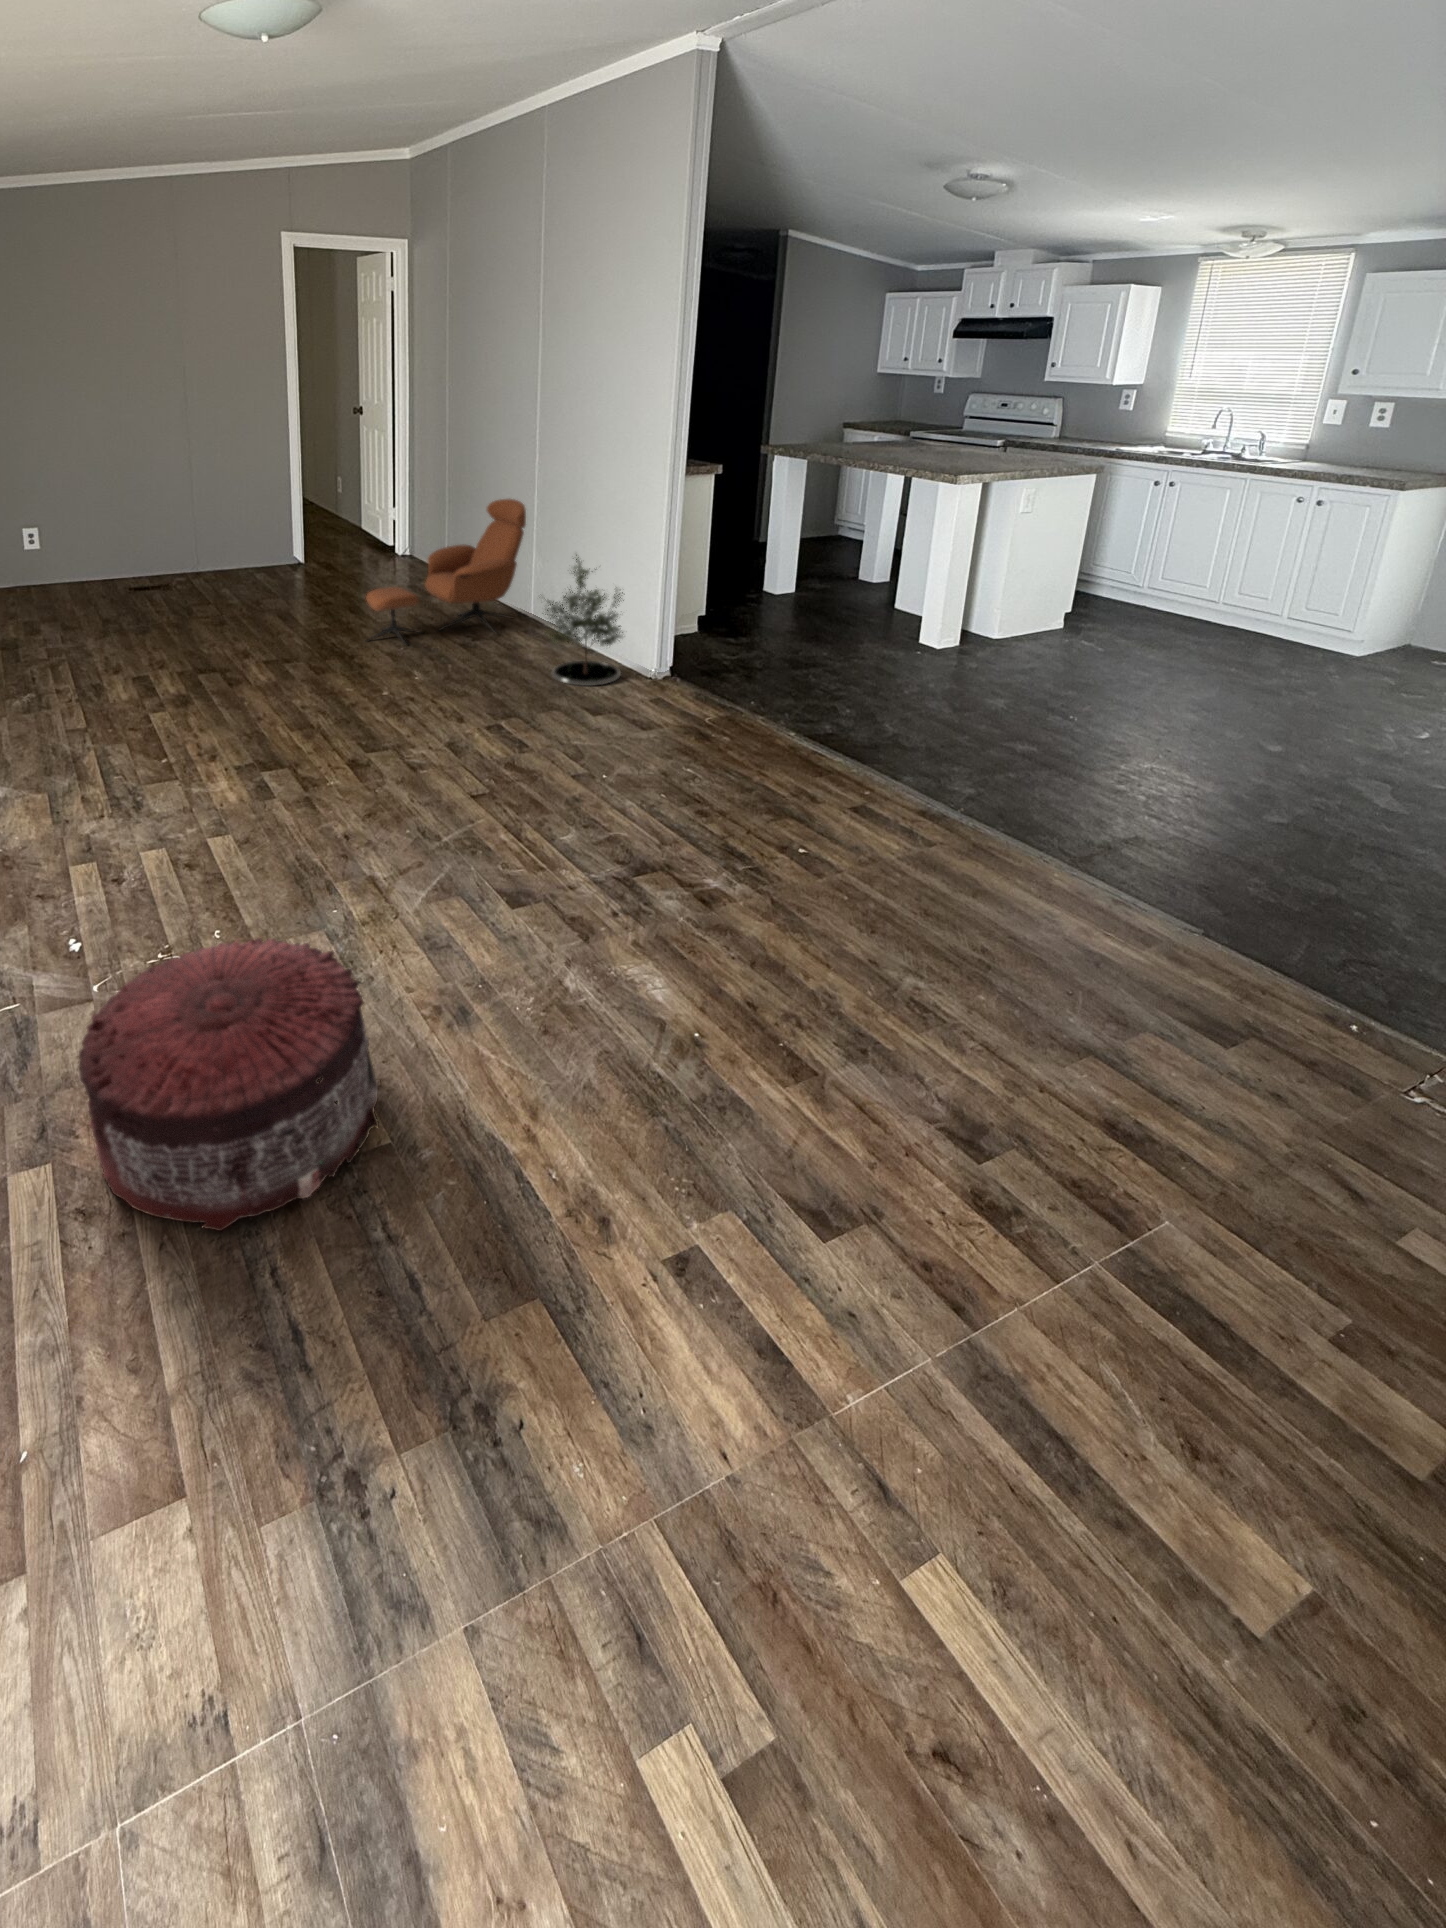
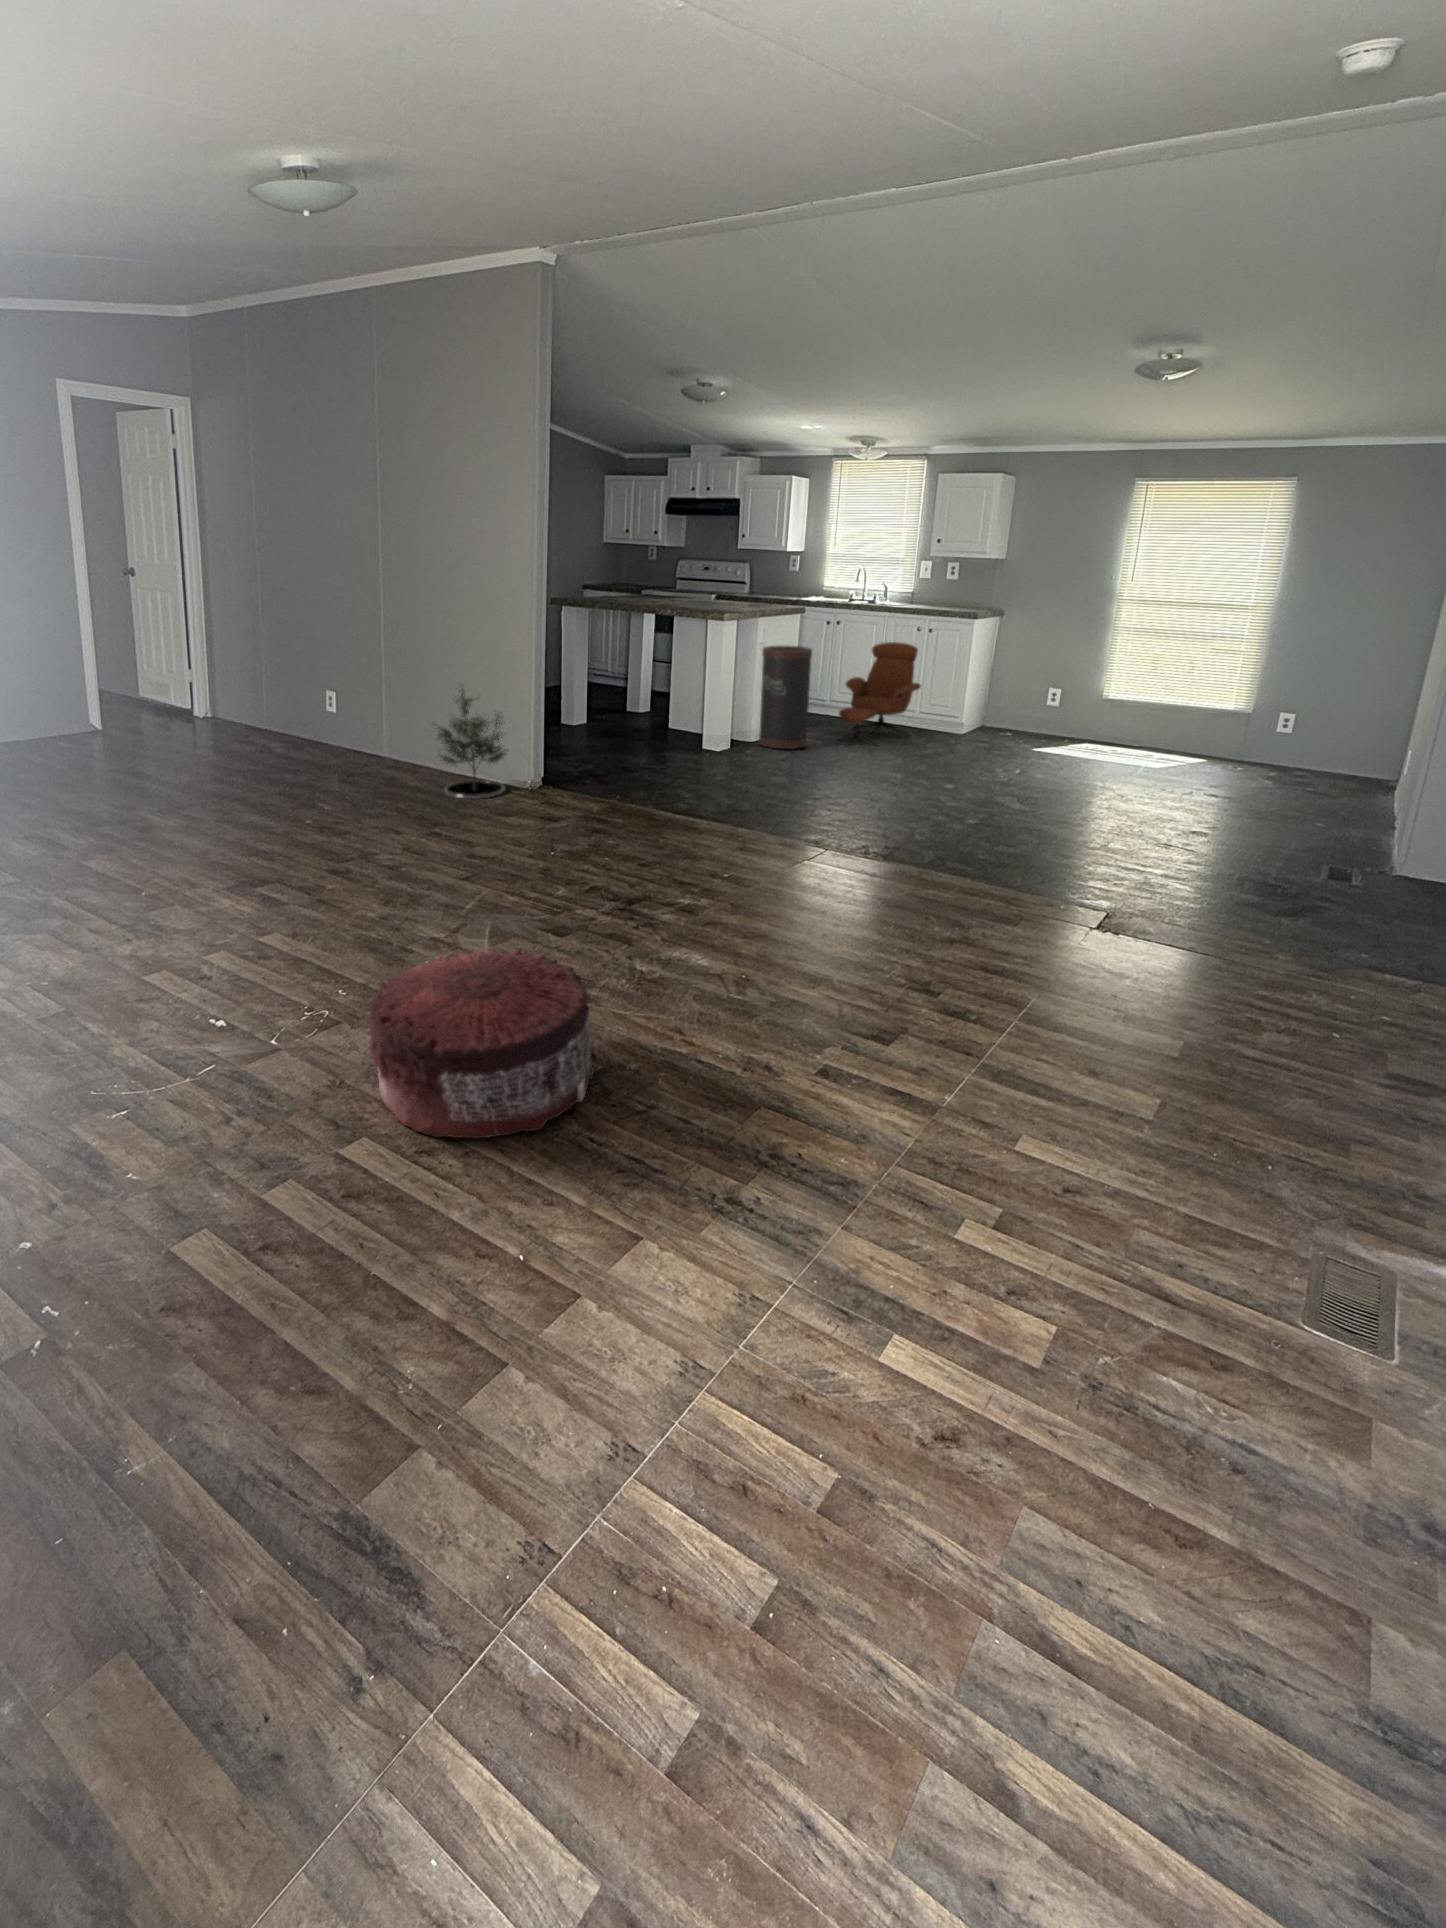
lounge chair: present [366,499,526,644] -> present [839,642,921,744]
trash can: none [1009,516,1098,656] -> present [759,646,812,749]

